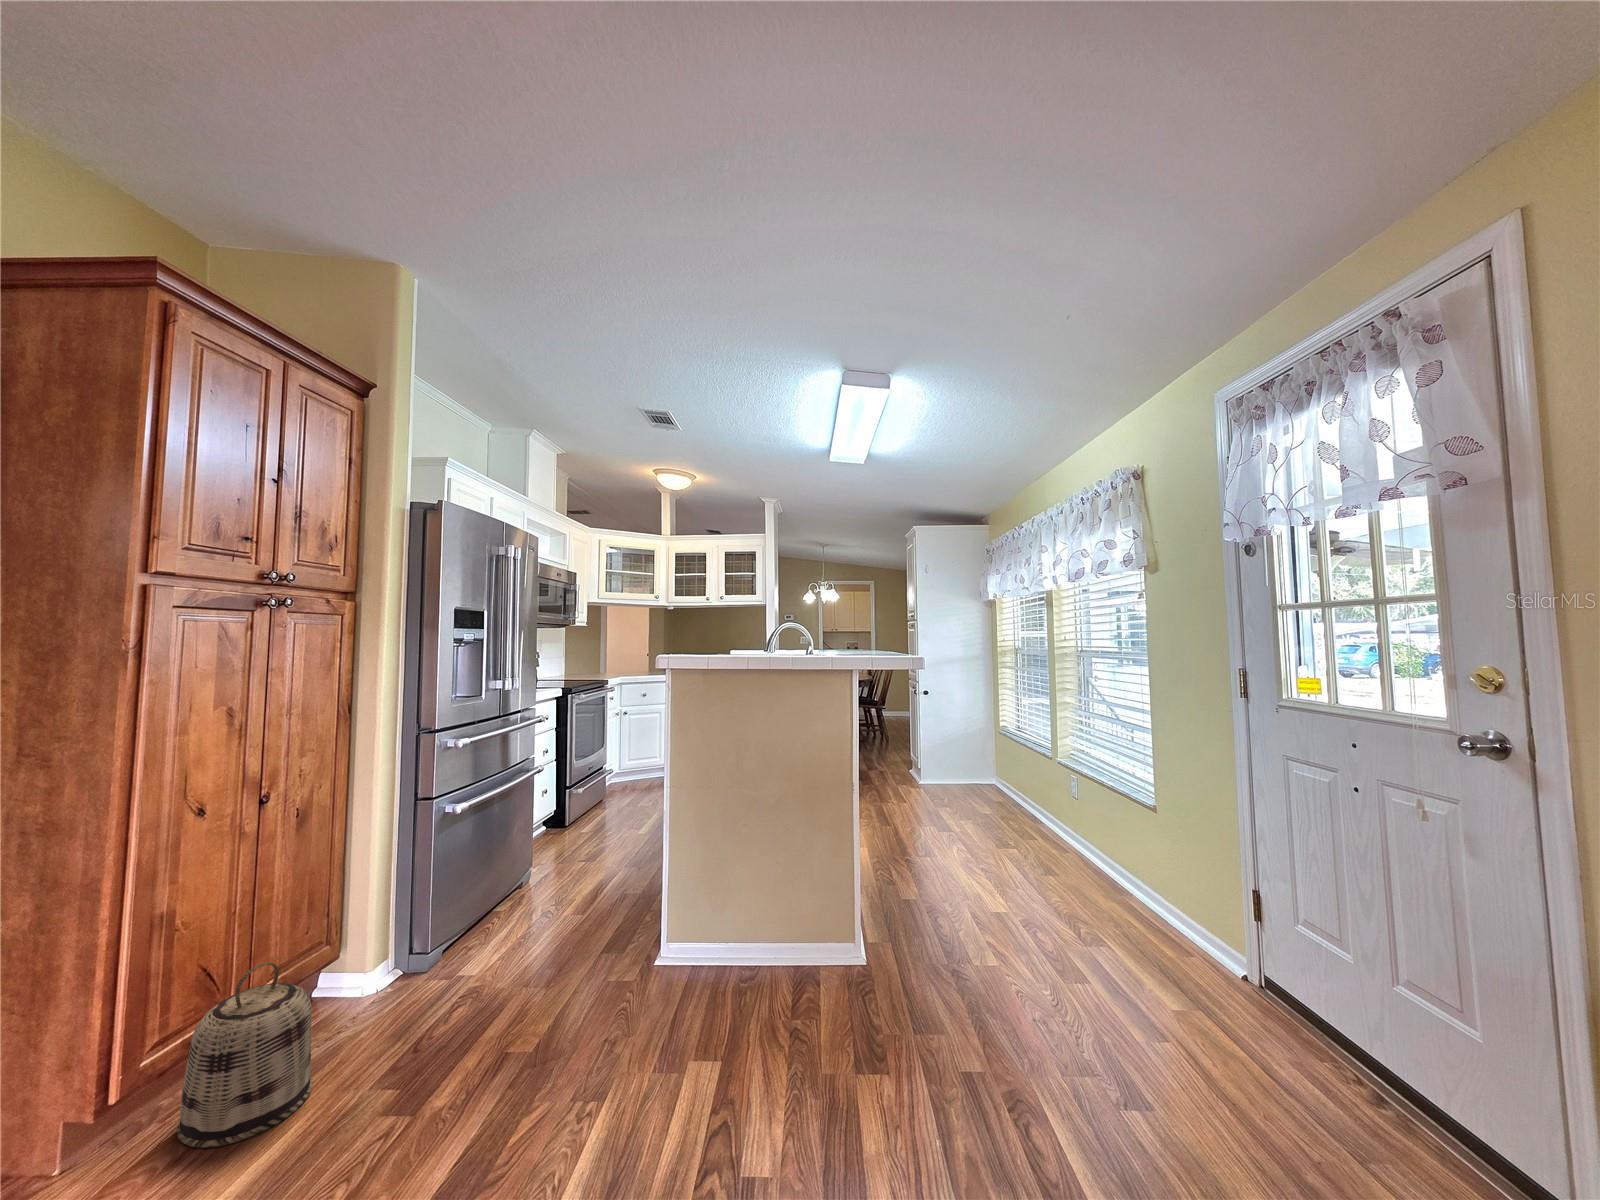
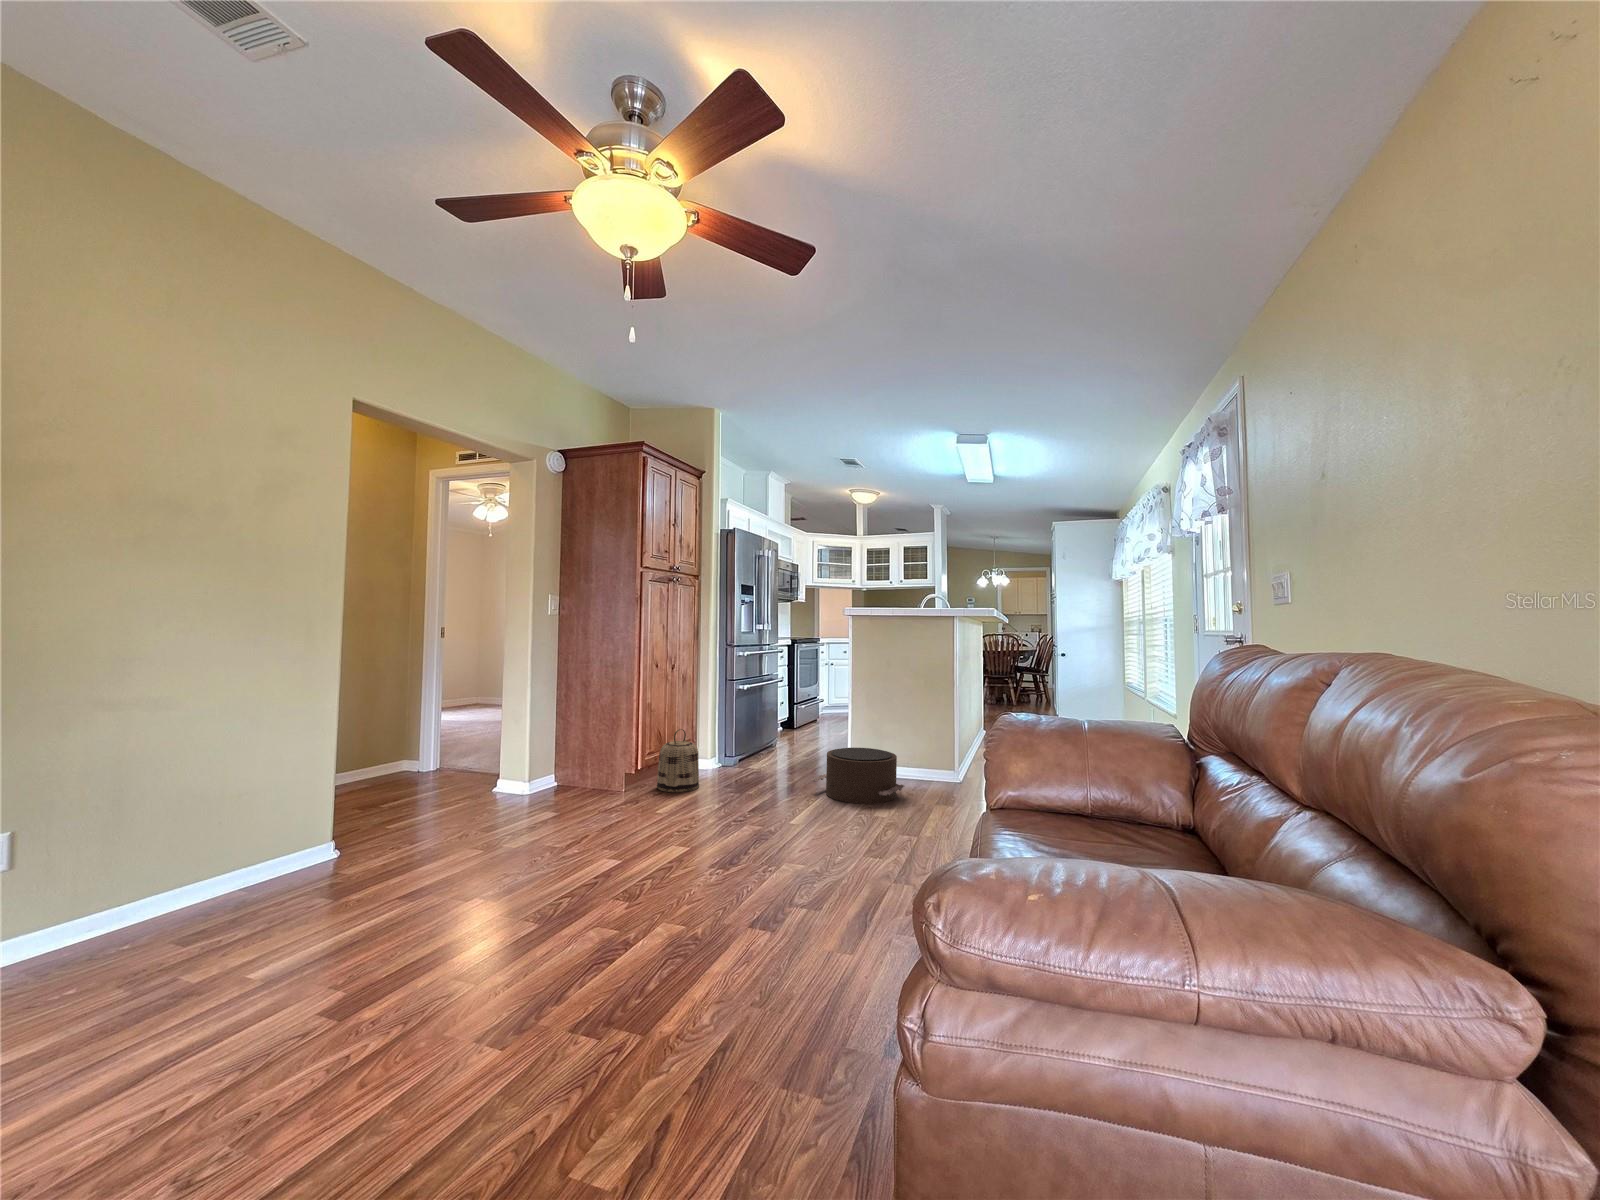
pouf: none [585,934,782,1101] -> present [811,748,904,804]

